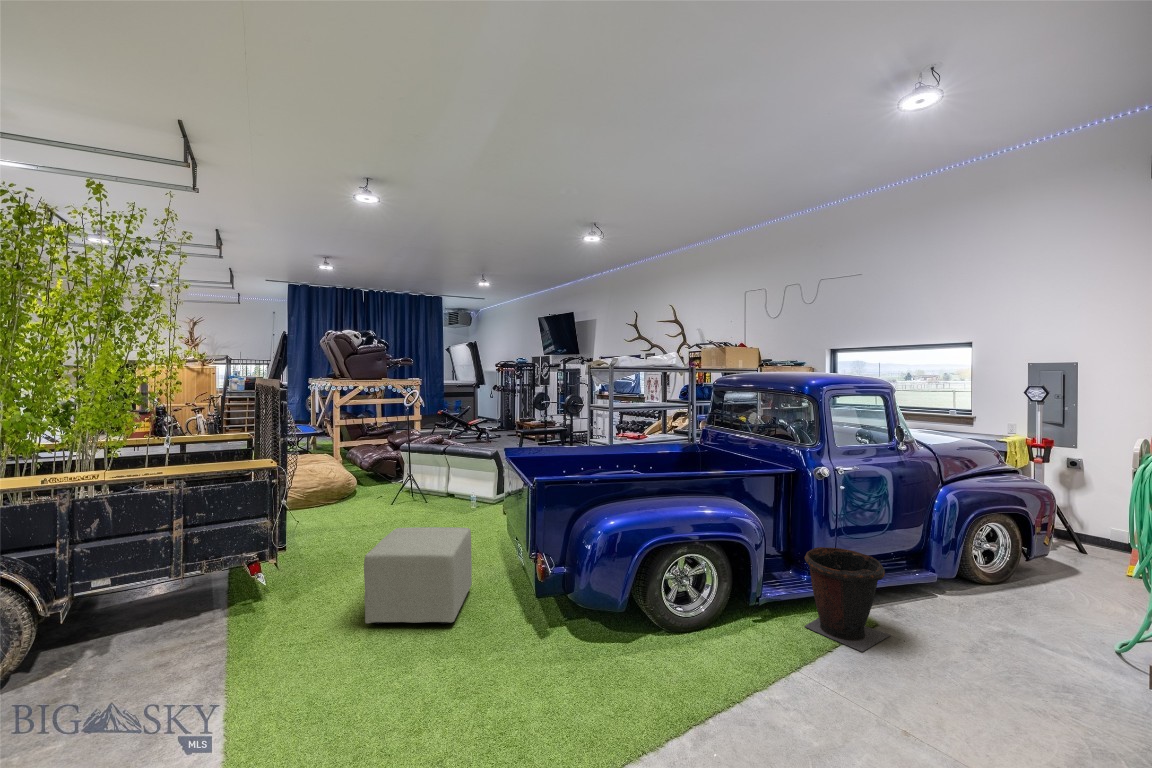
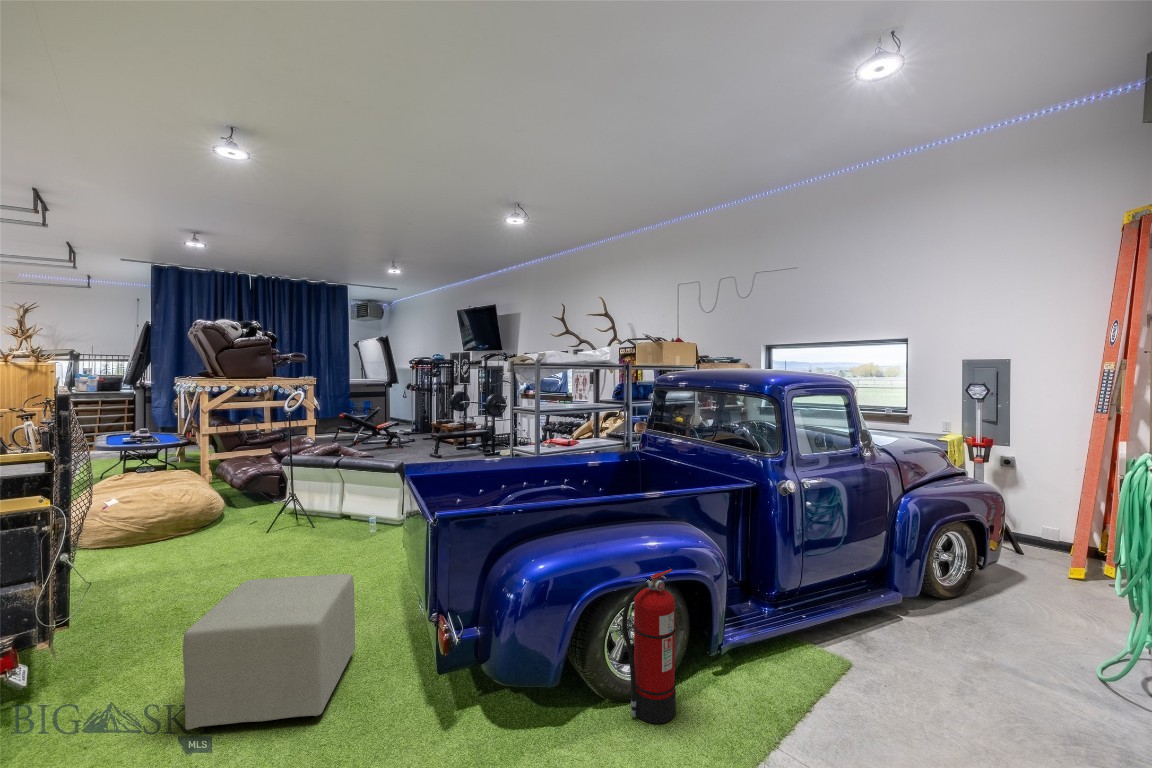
fire extinguisher: none [675,530,720,649] -> present [622,569,676,724]
bucket: present [805,547,890,652] -> none [771,575,869,707]

